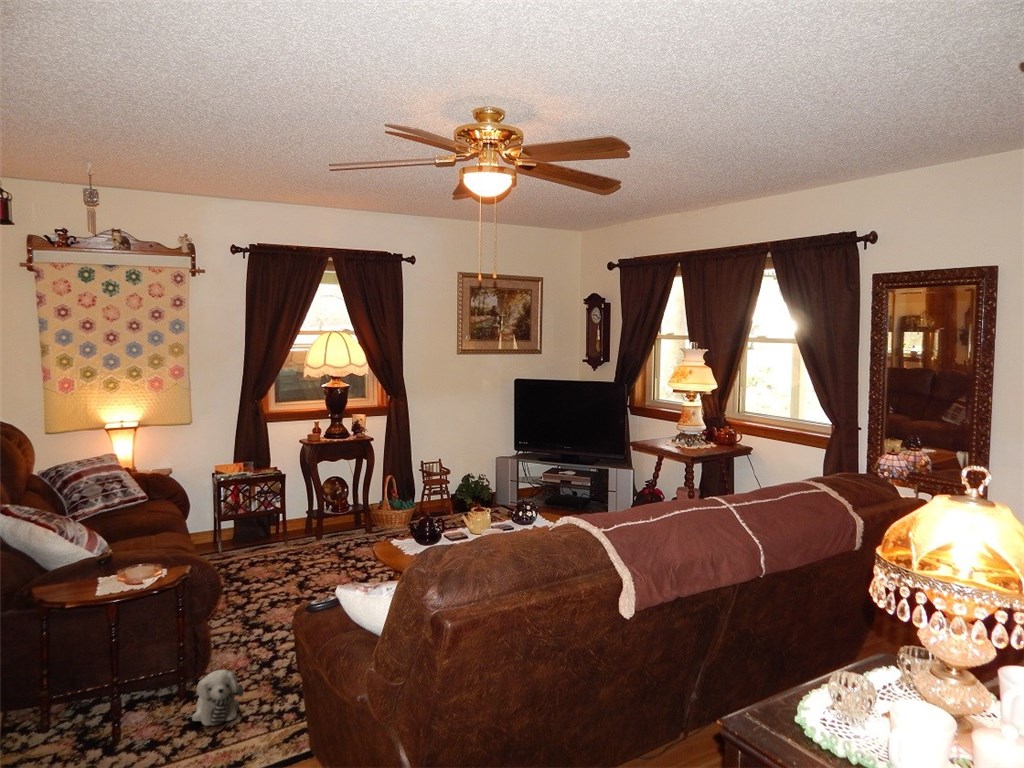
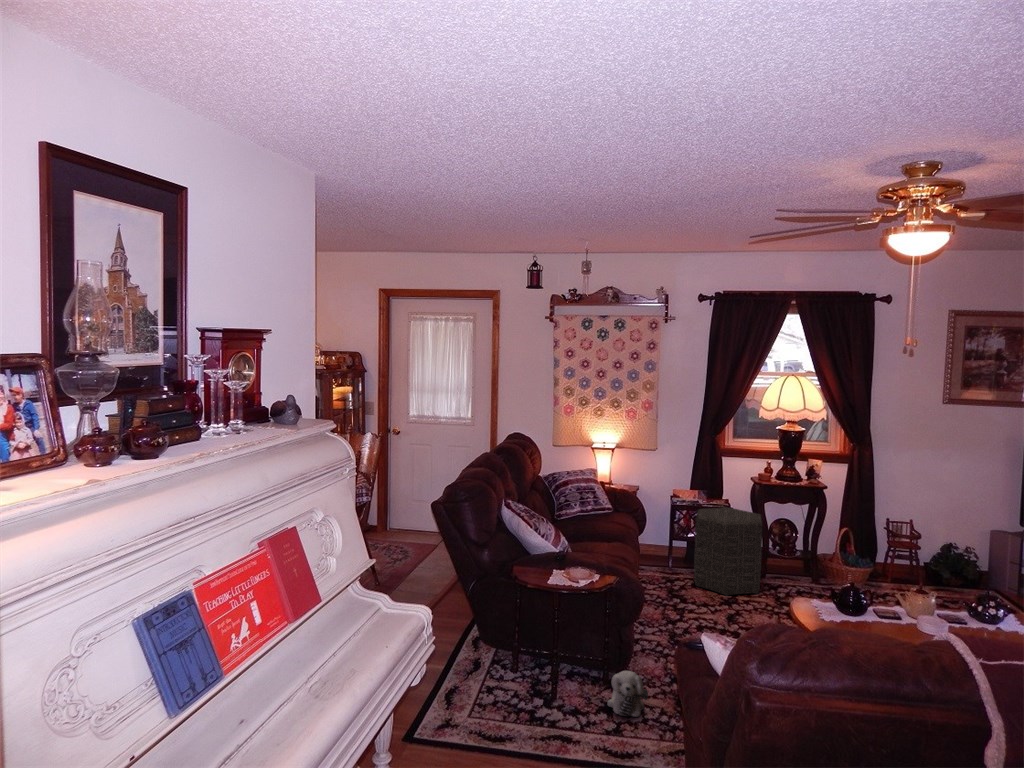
ottoman: none [249,474,322,565] -> present [694,508,762,596]

